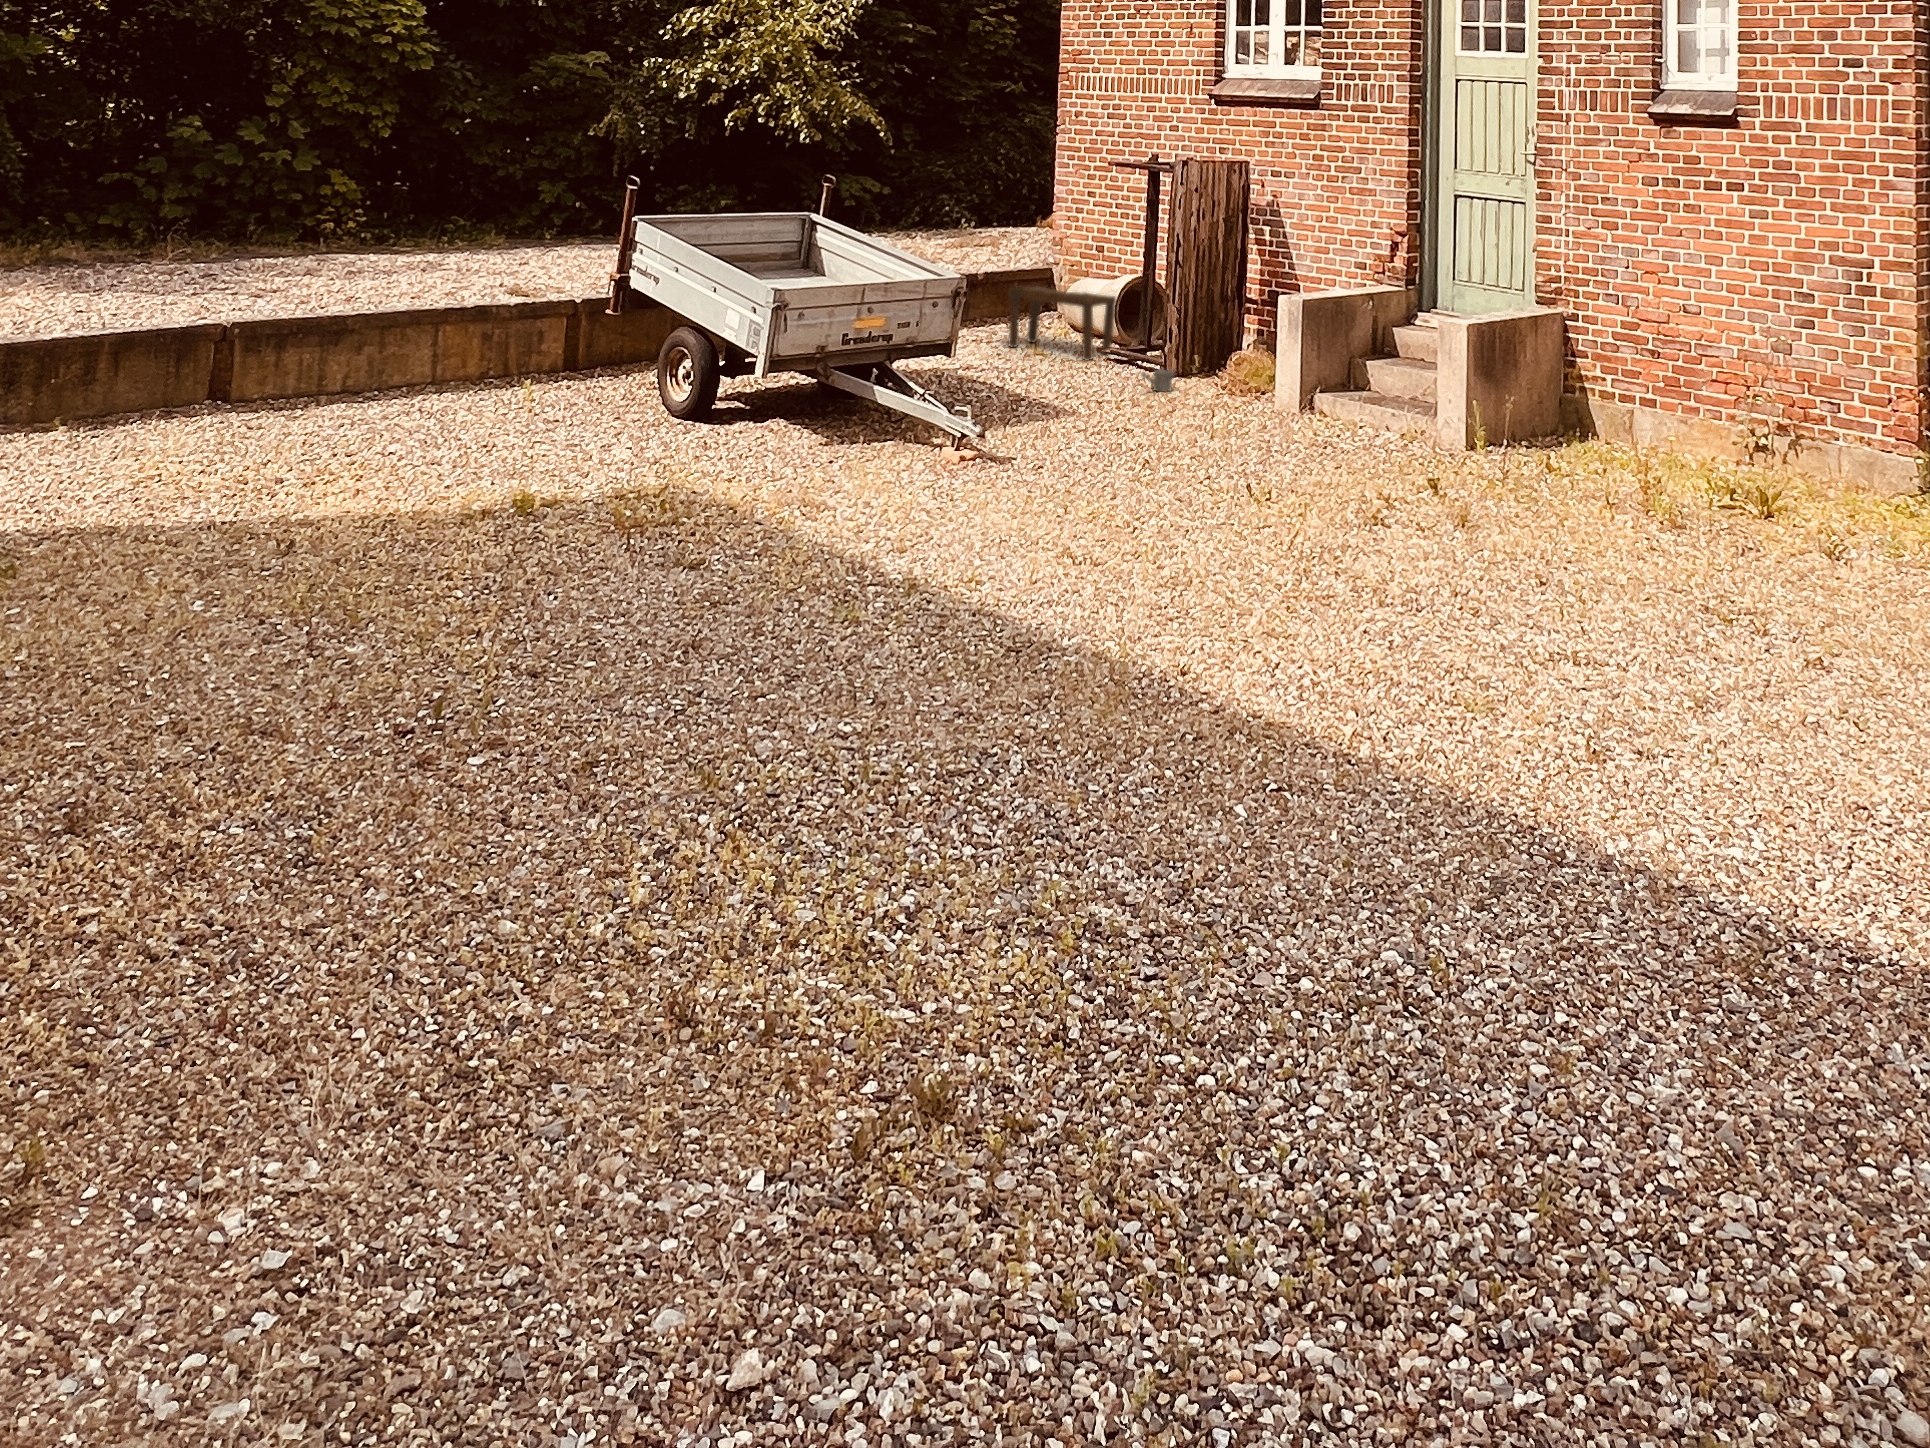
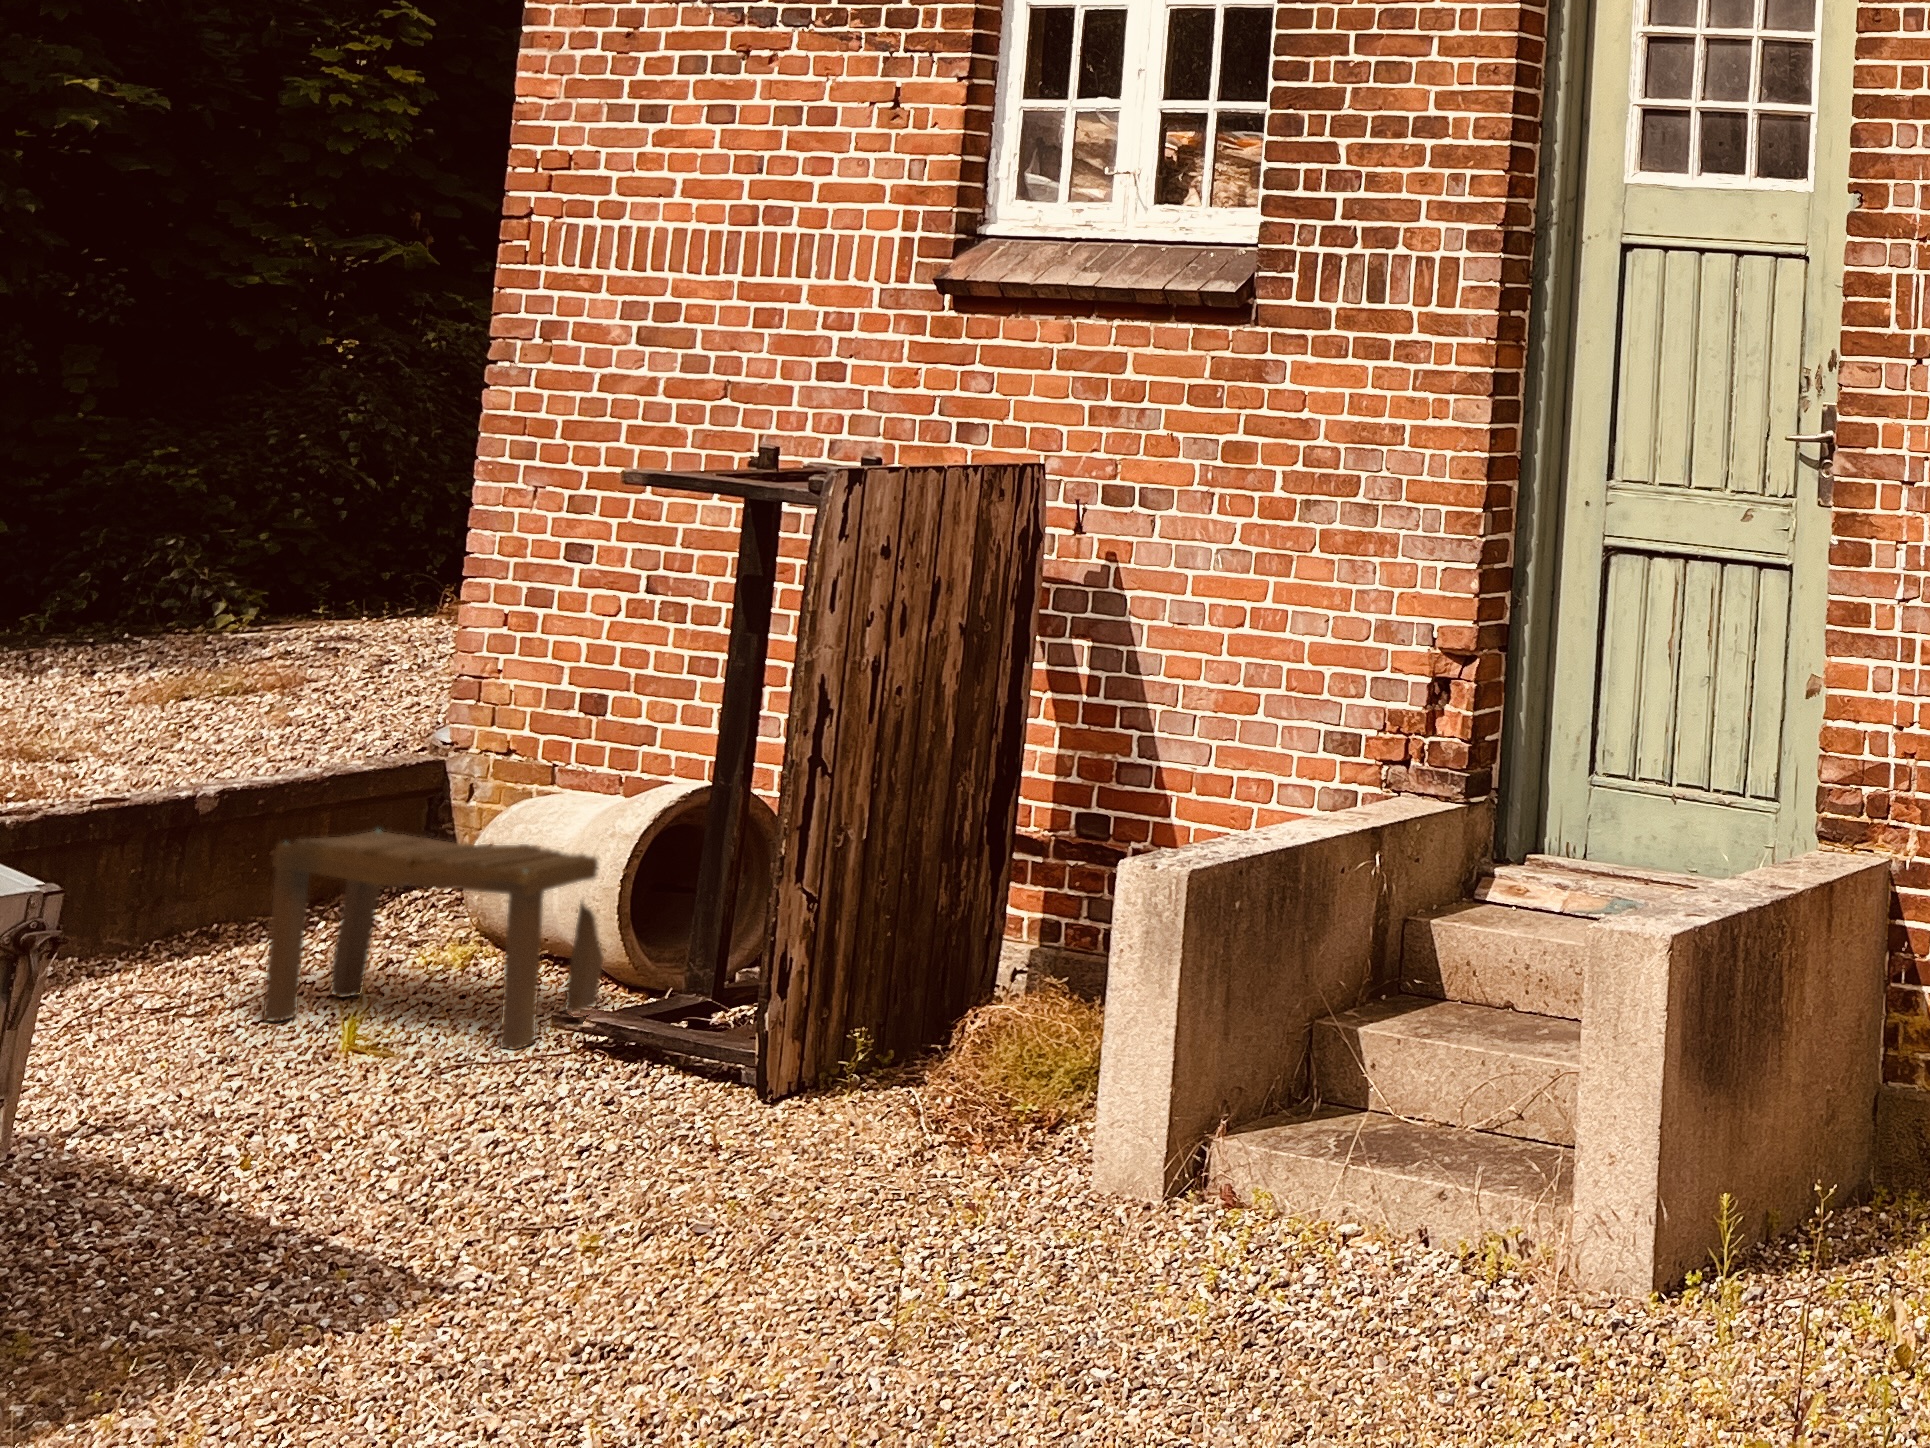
watering can: present [1141,370,1175,392] -> none [680,1075,791,1150]

